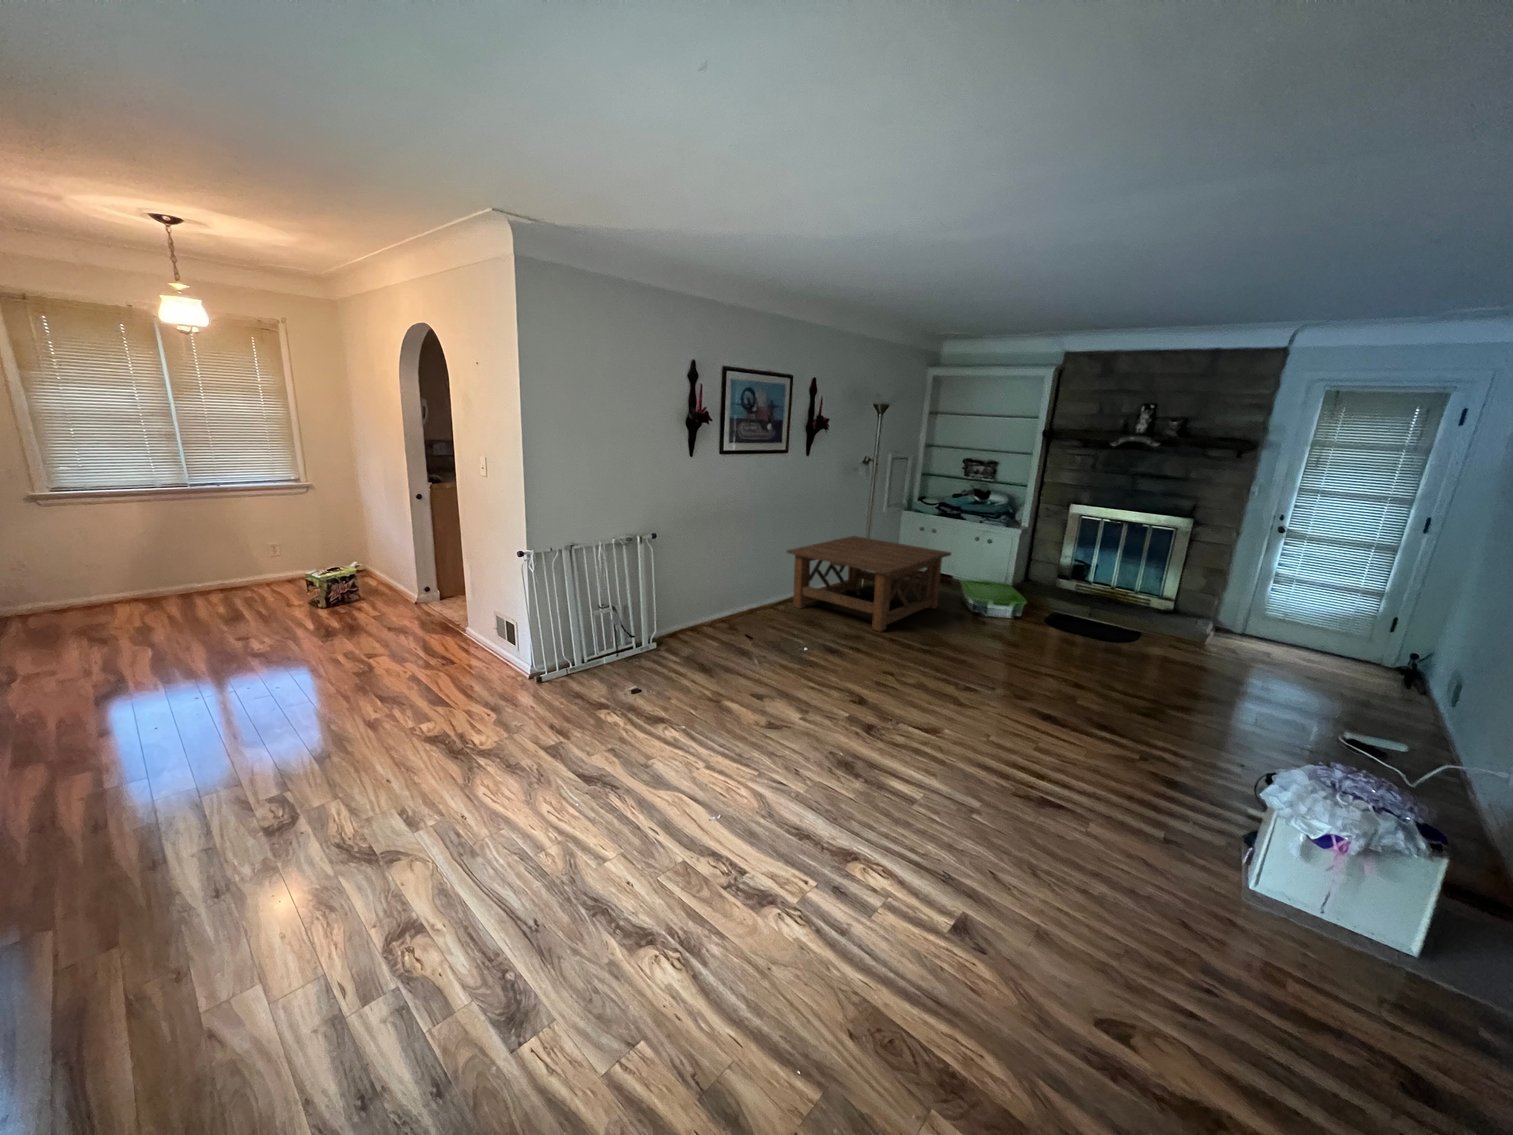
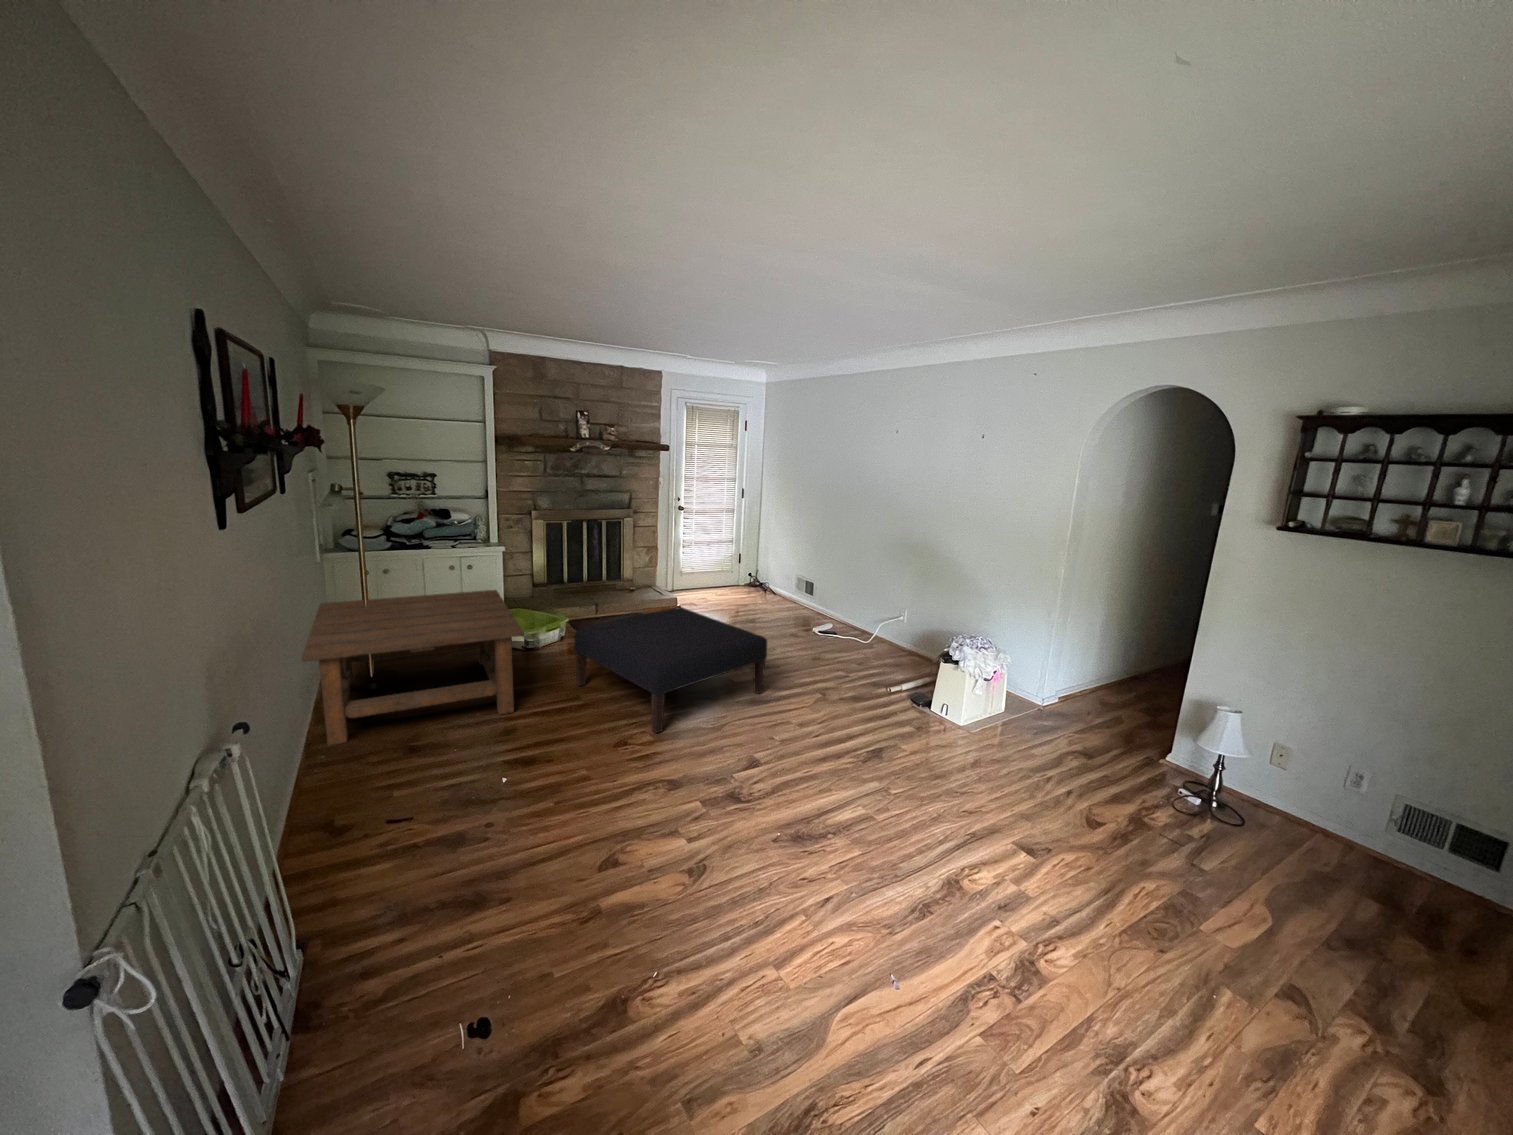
ottoman: none [918,590,1088,714] -> present [574,607,767,733]

